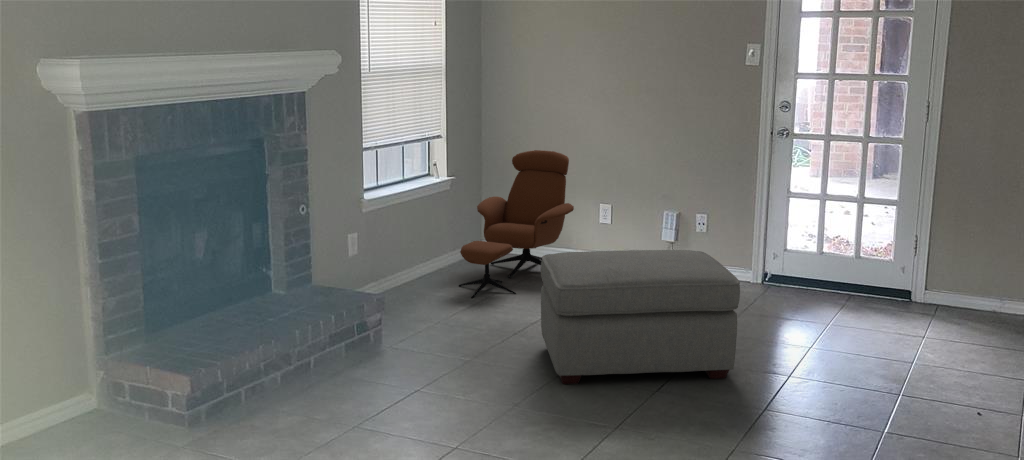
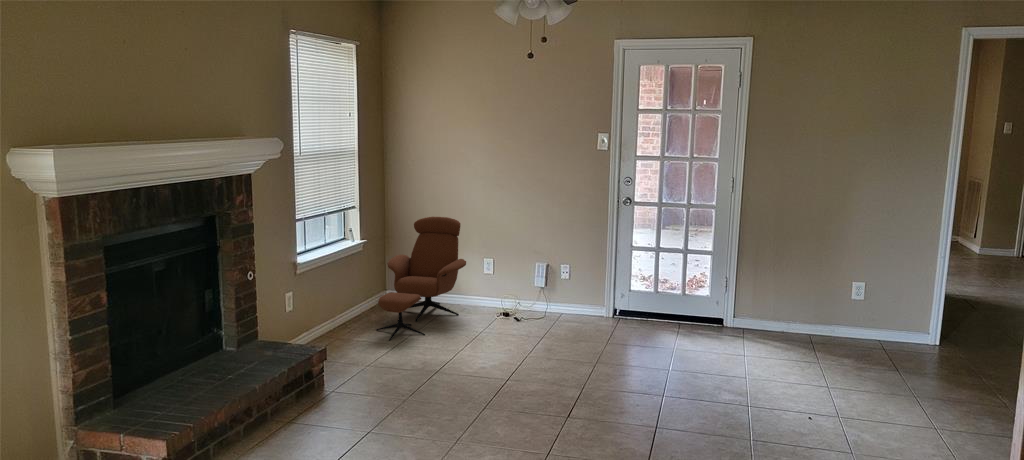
ottoman: present [541,250,740,384] -> none [457,298,619,414]

